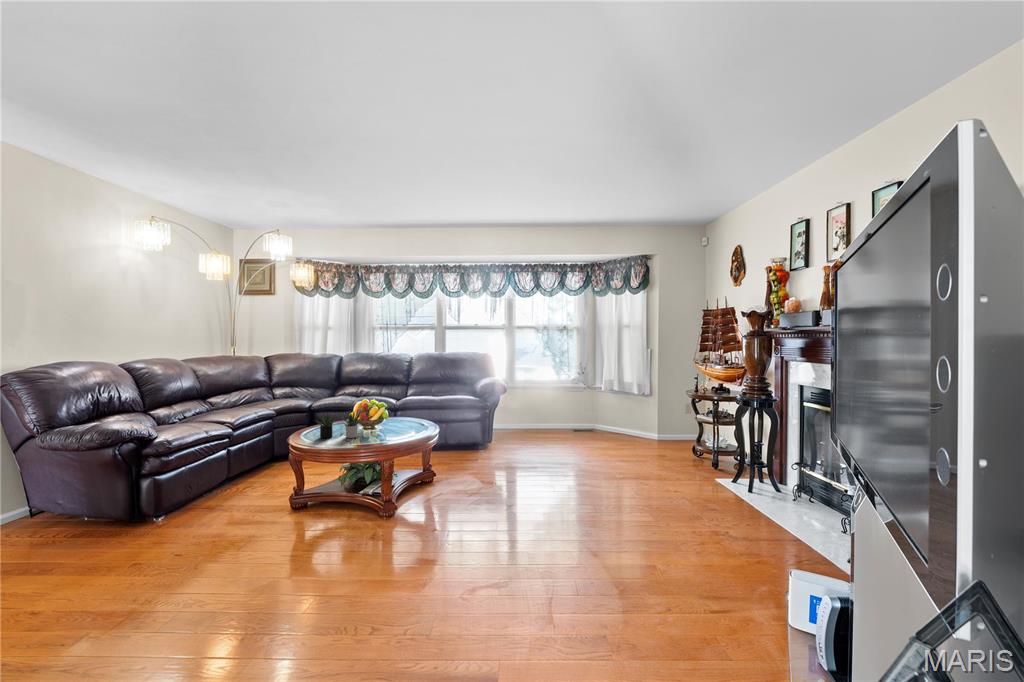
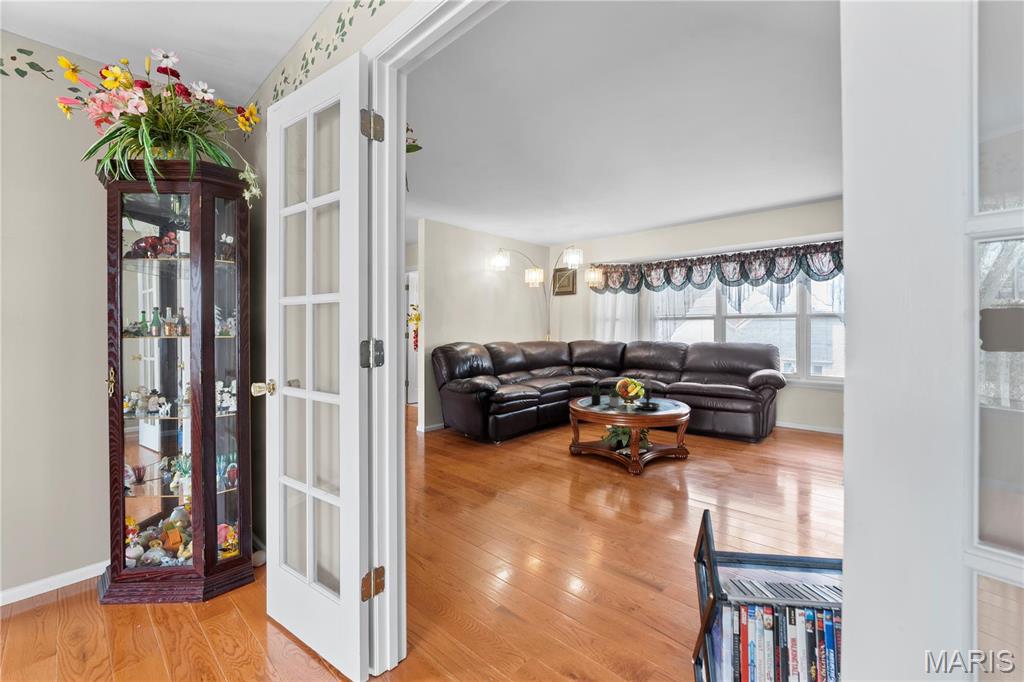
candle holder: none [379,393,409,436] -> present [636,376,661,410]

